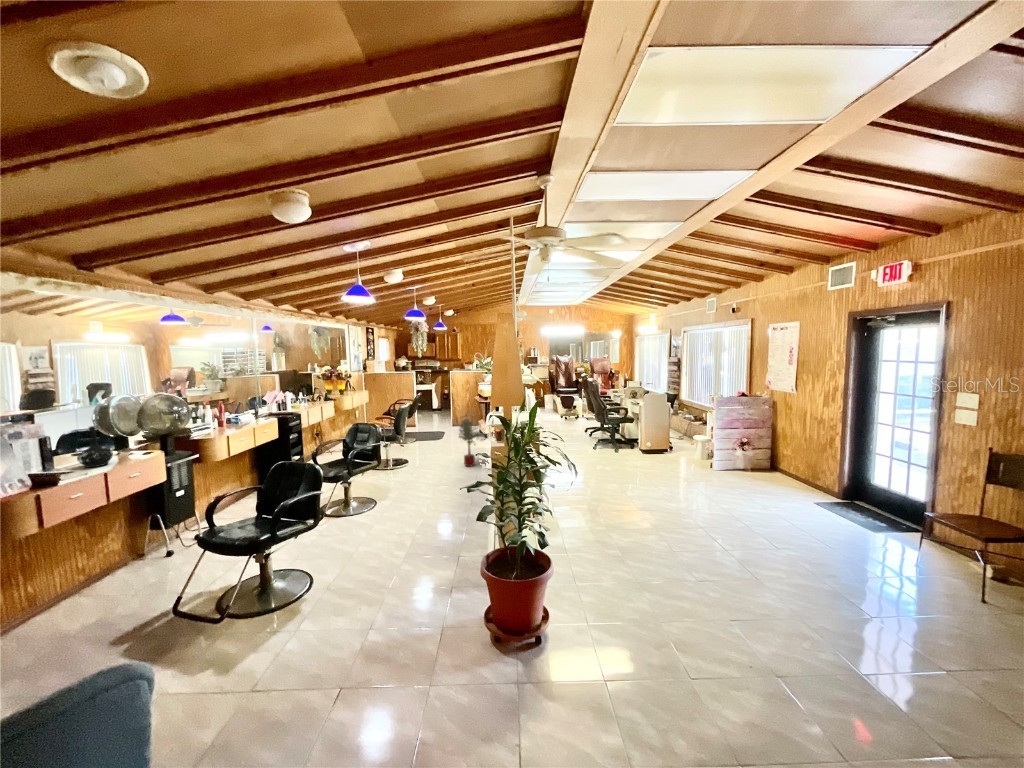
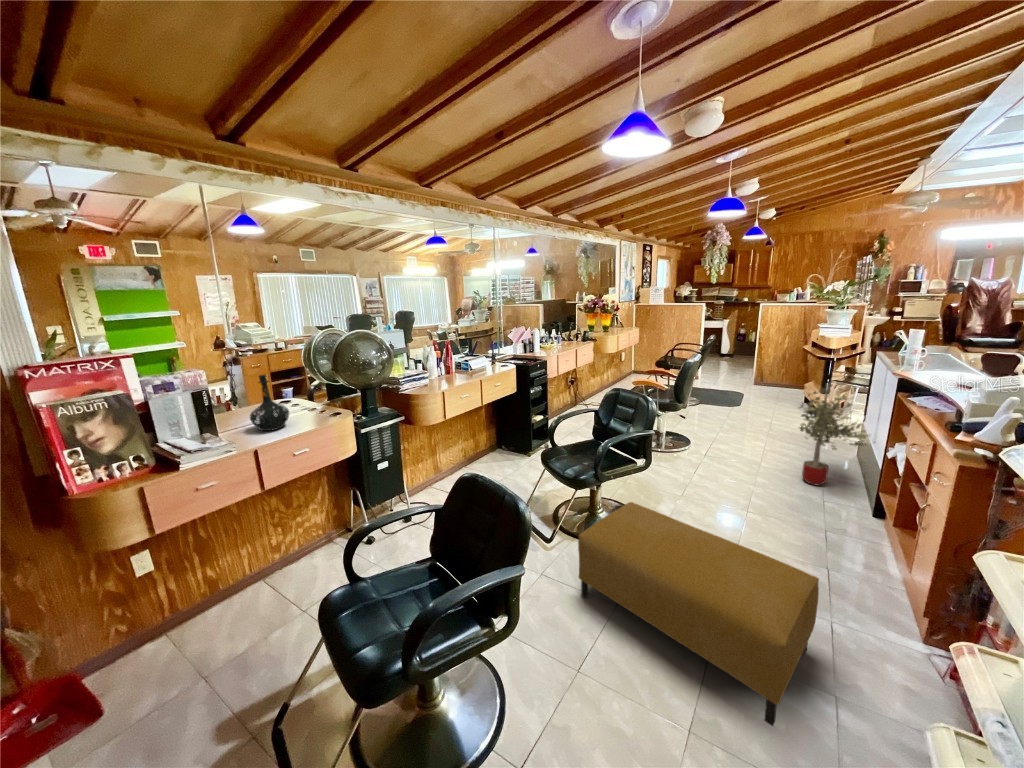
ottoman: none [342,479,451,538] -> present [578,502,819,726]

